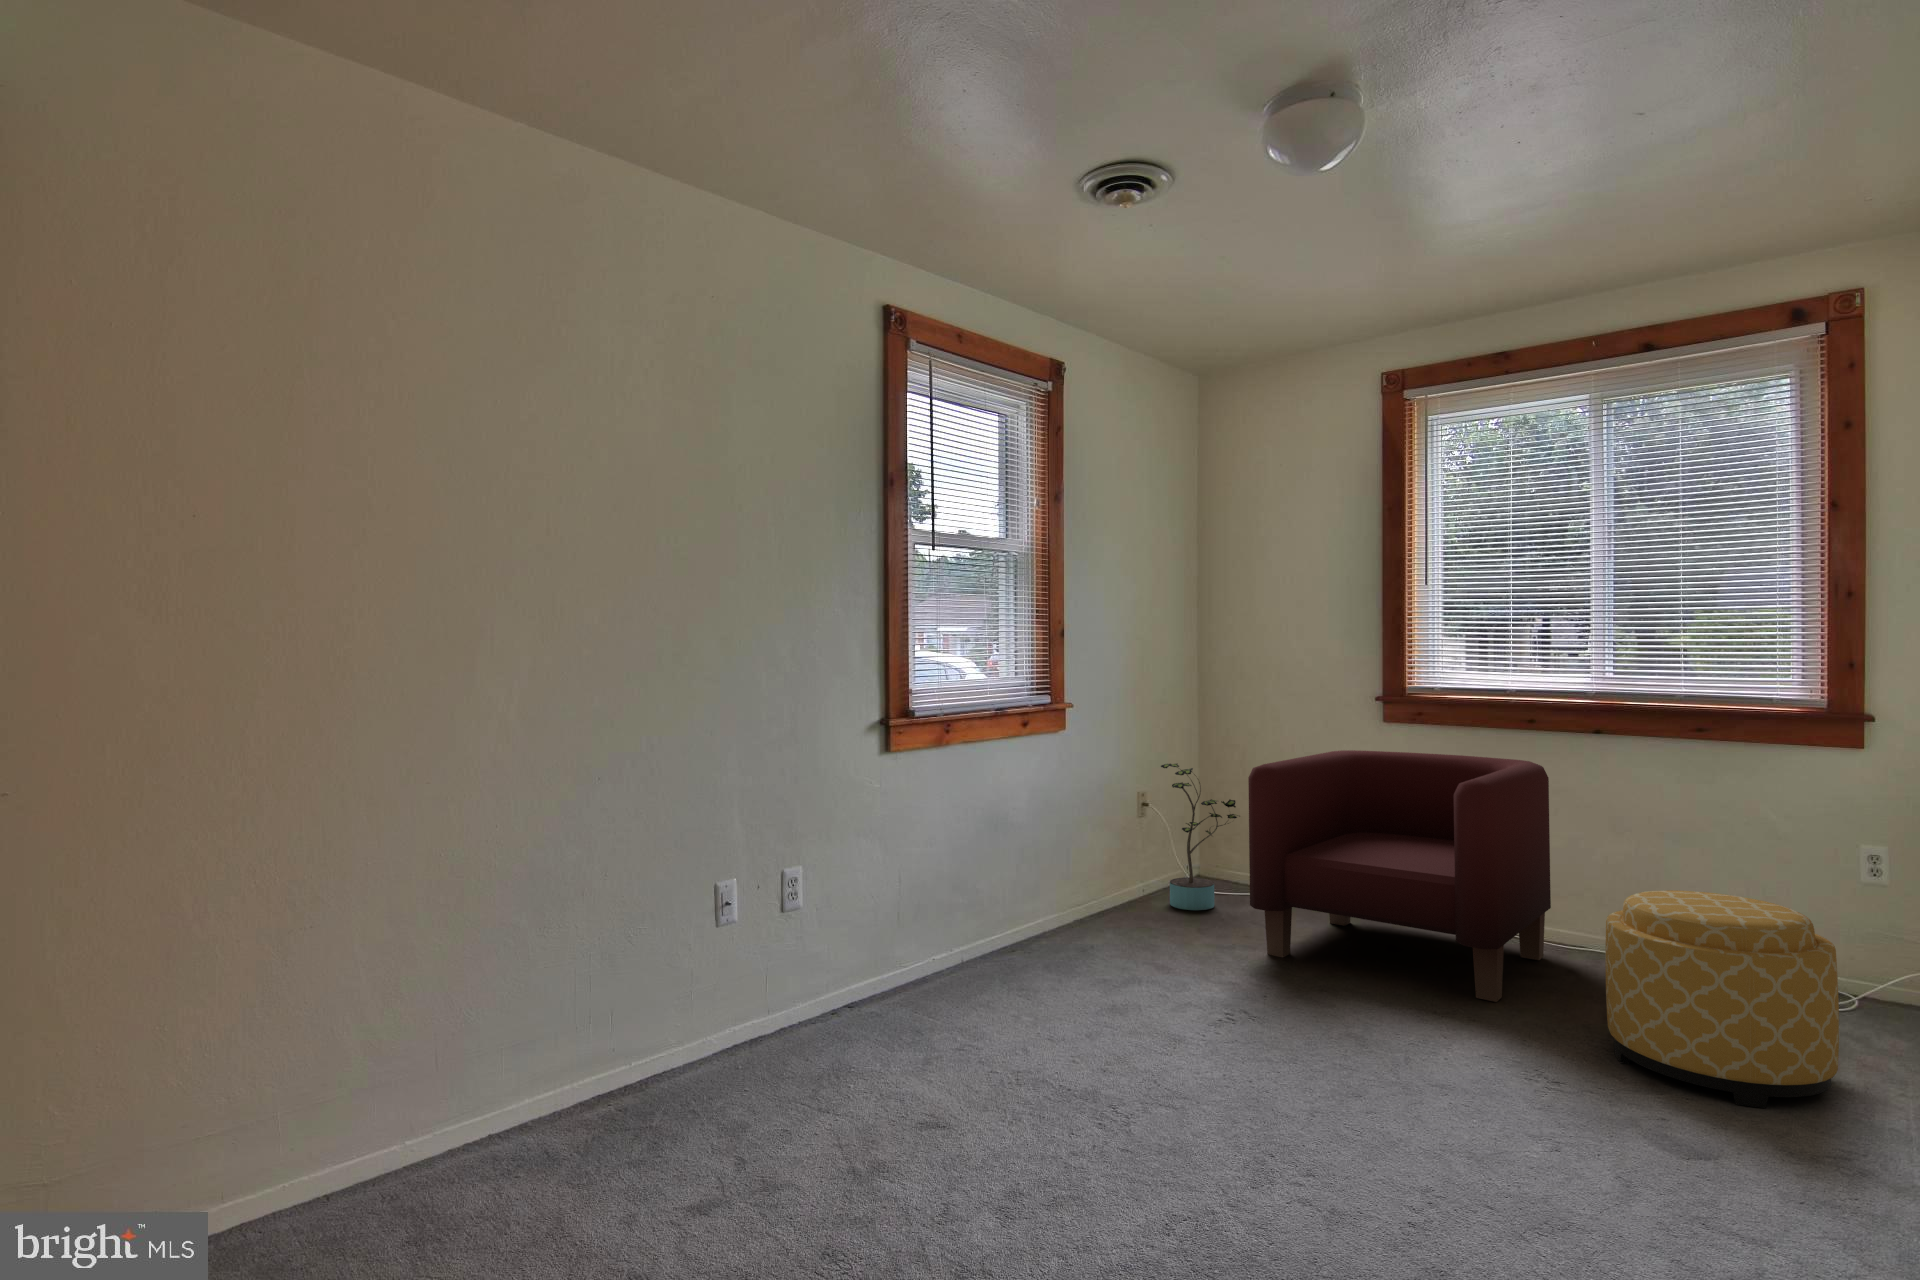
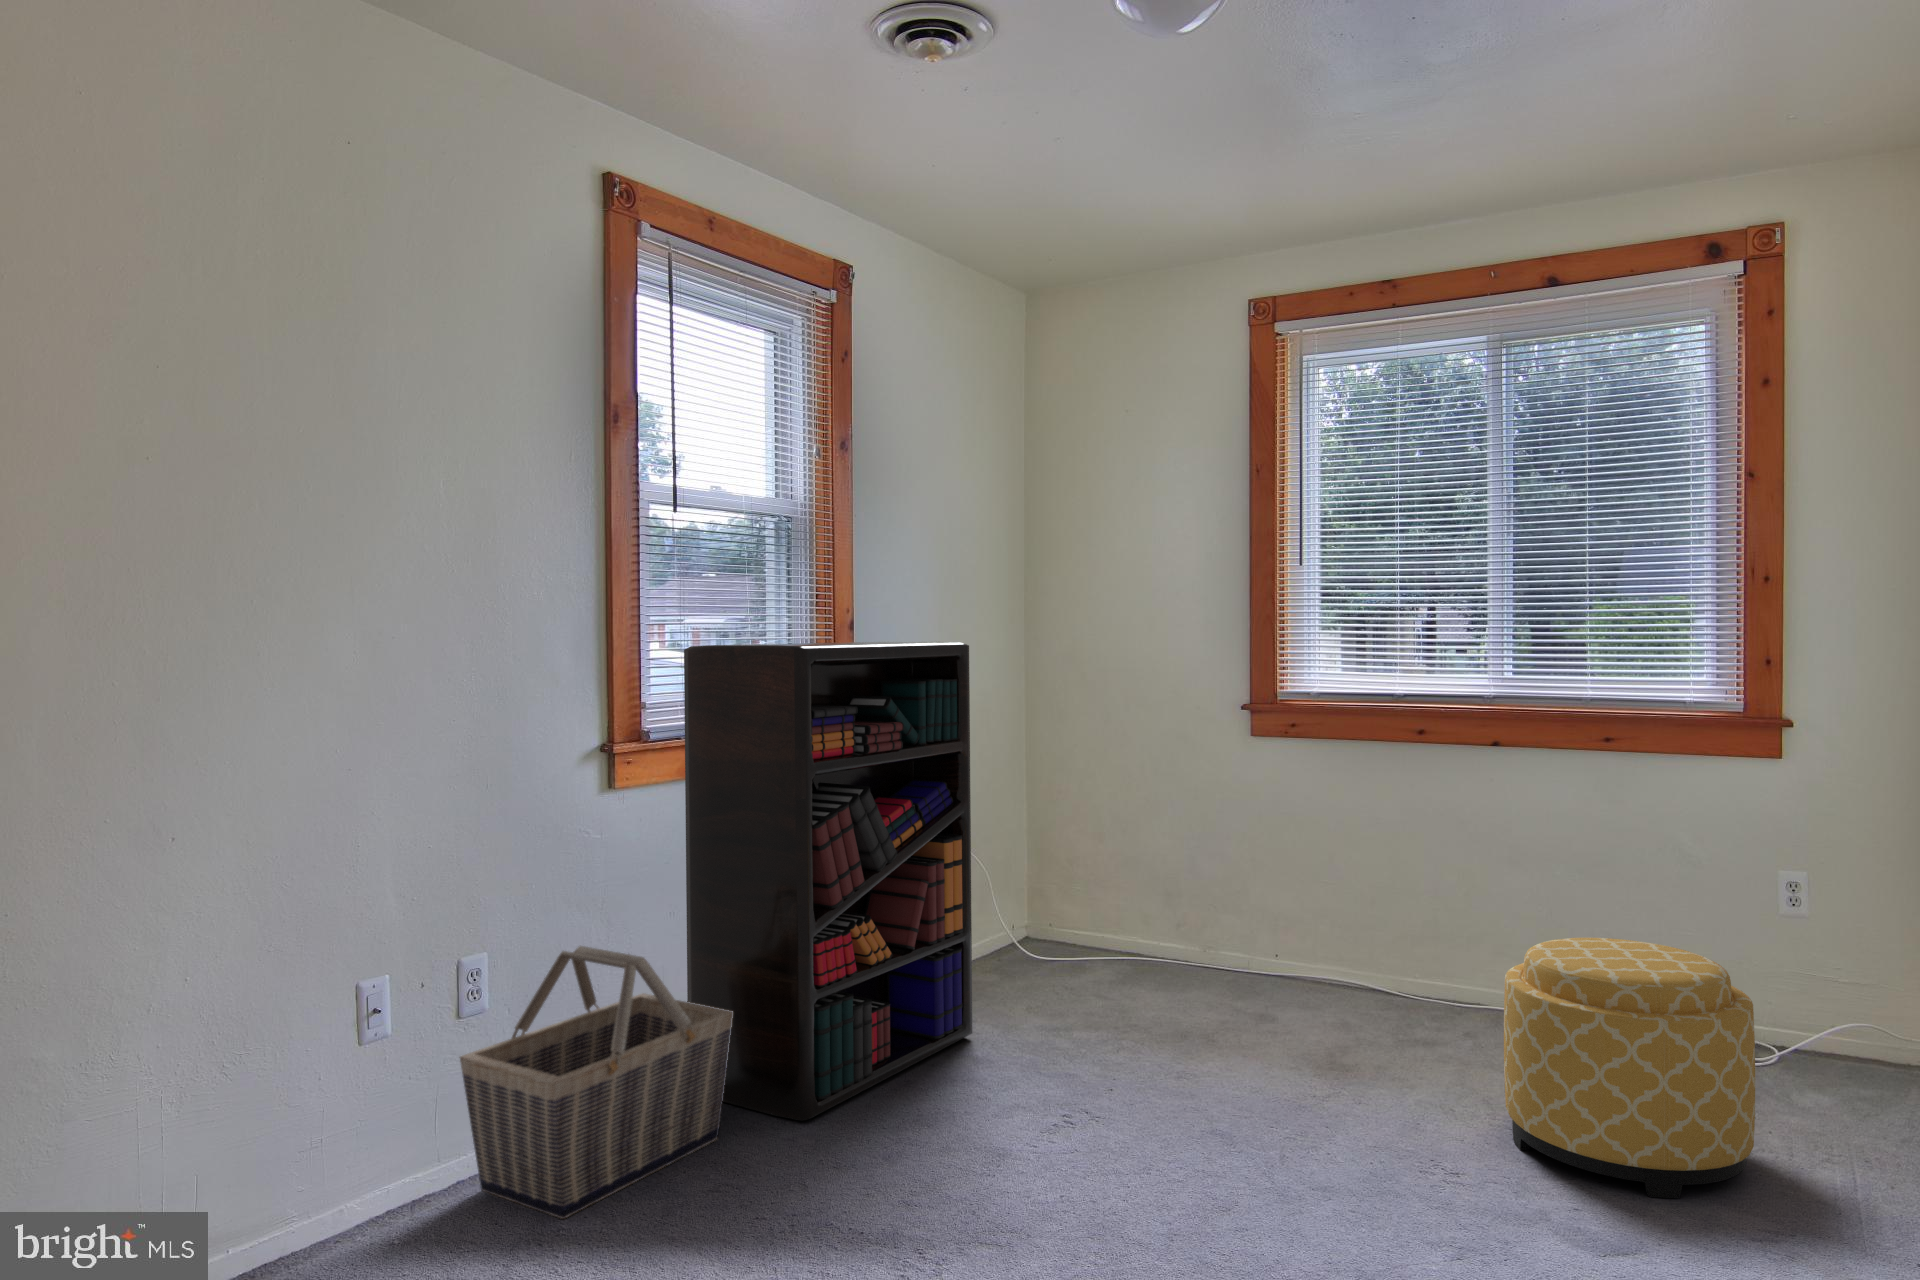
bookshelf: none [939,647,1156,1004] -> present [684,641,972,1121]
armchair: present [1248,750,1551,1002] -> none [1088,767,1438,1077]
potted plant: present [1161,764,1238,910] -> none [980,786,1078,971]
basket: none [786,863,977,1057] -> present [460,946,733,1219]

